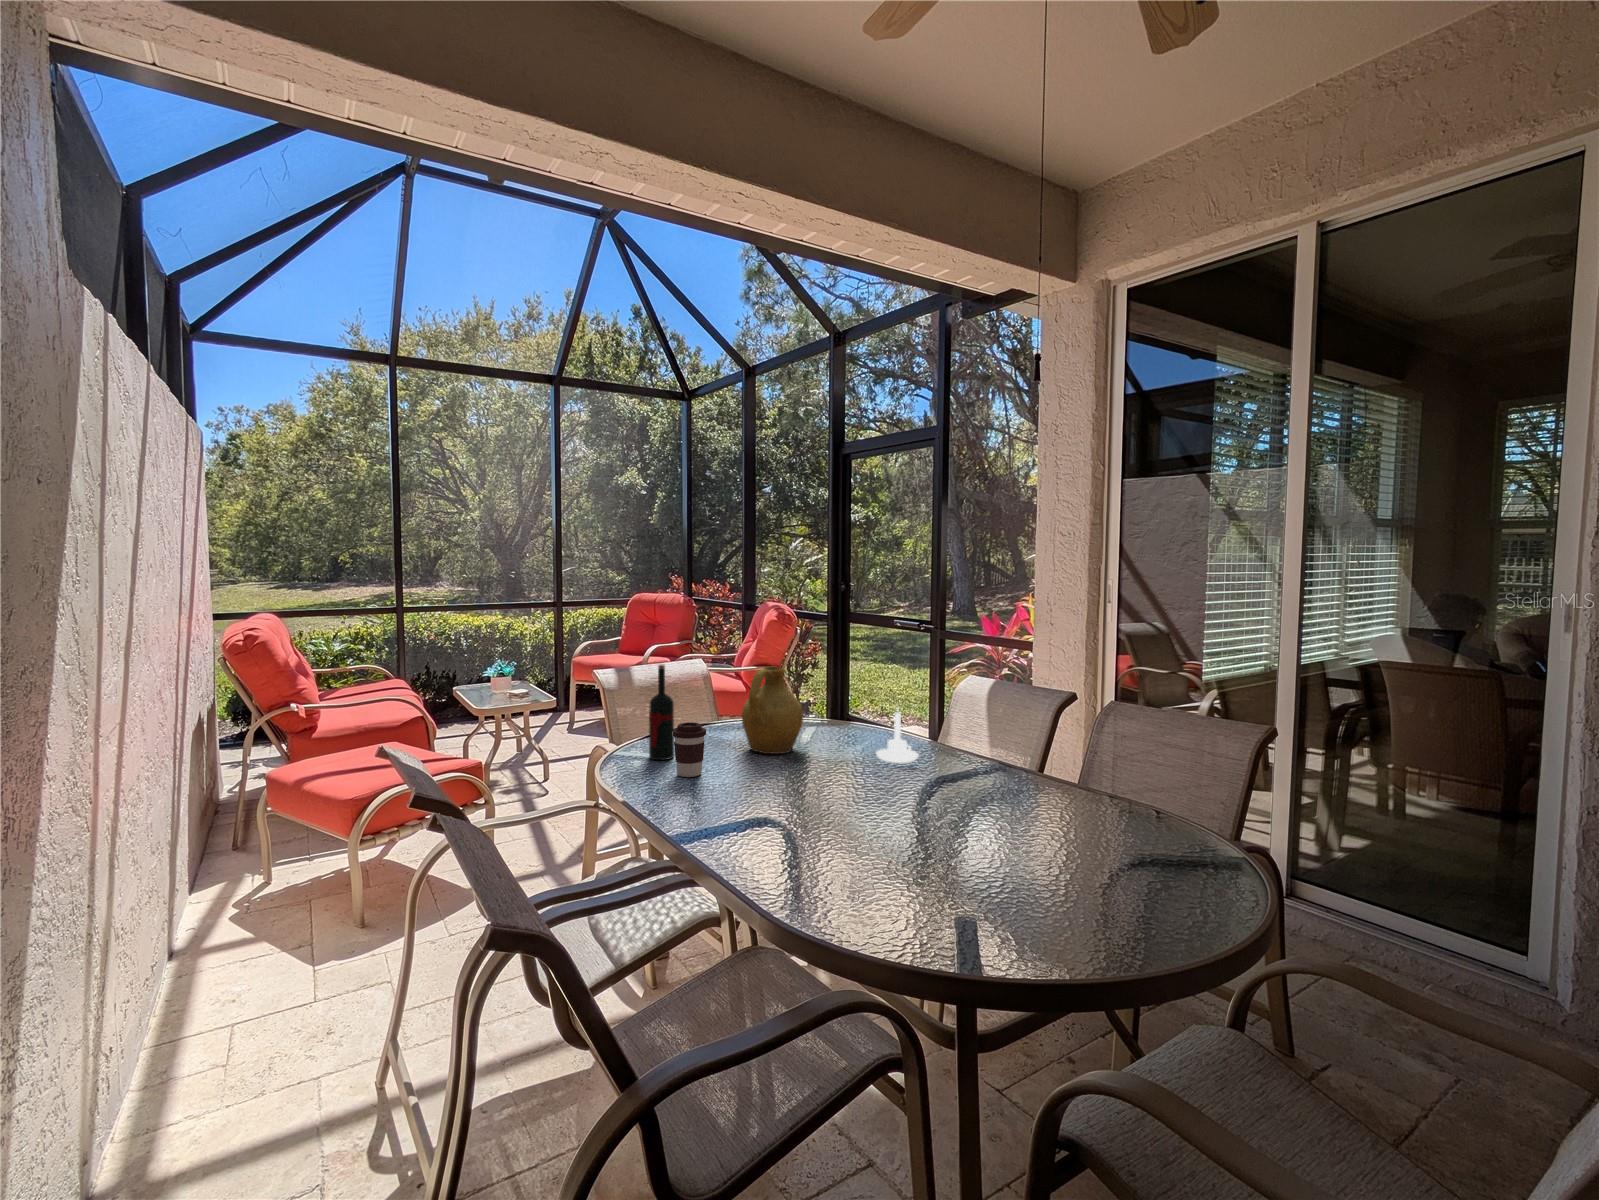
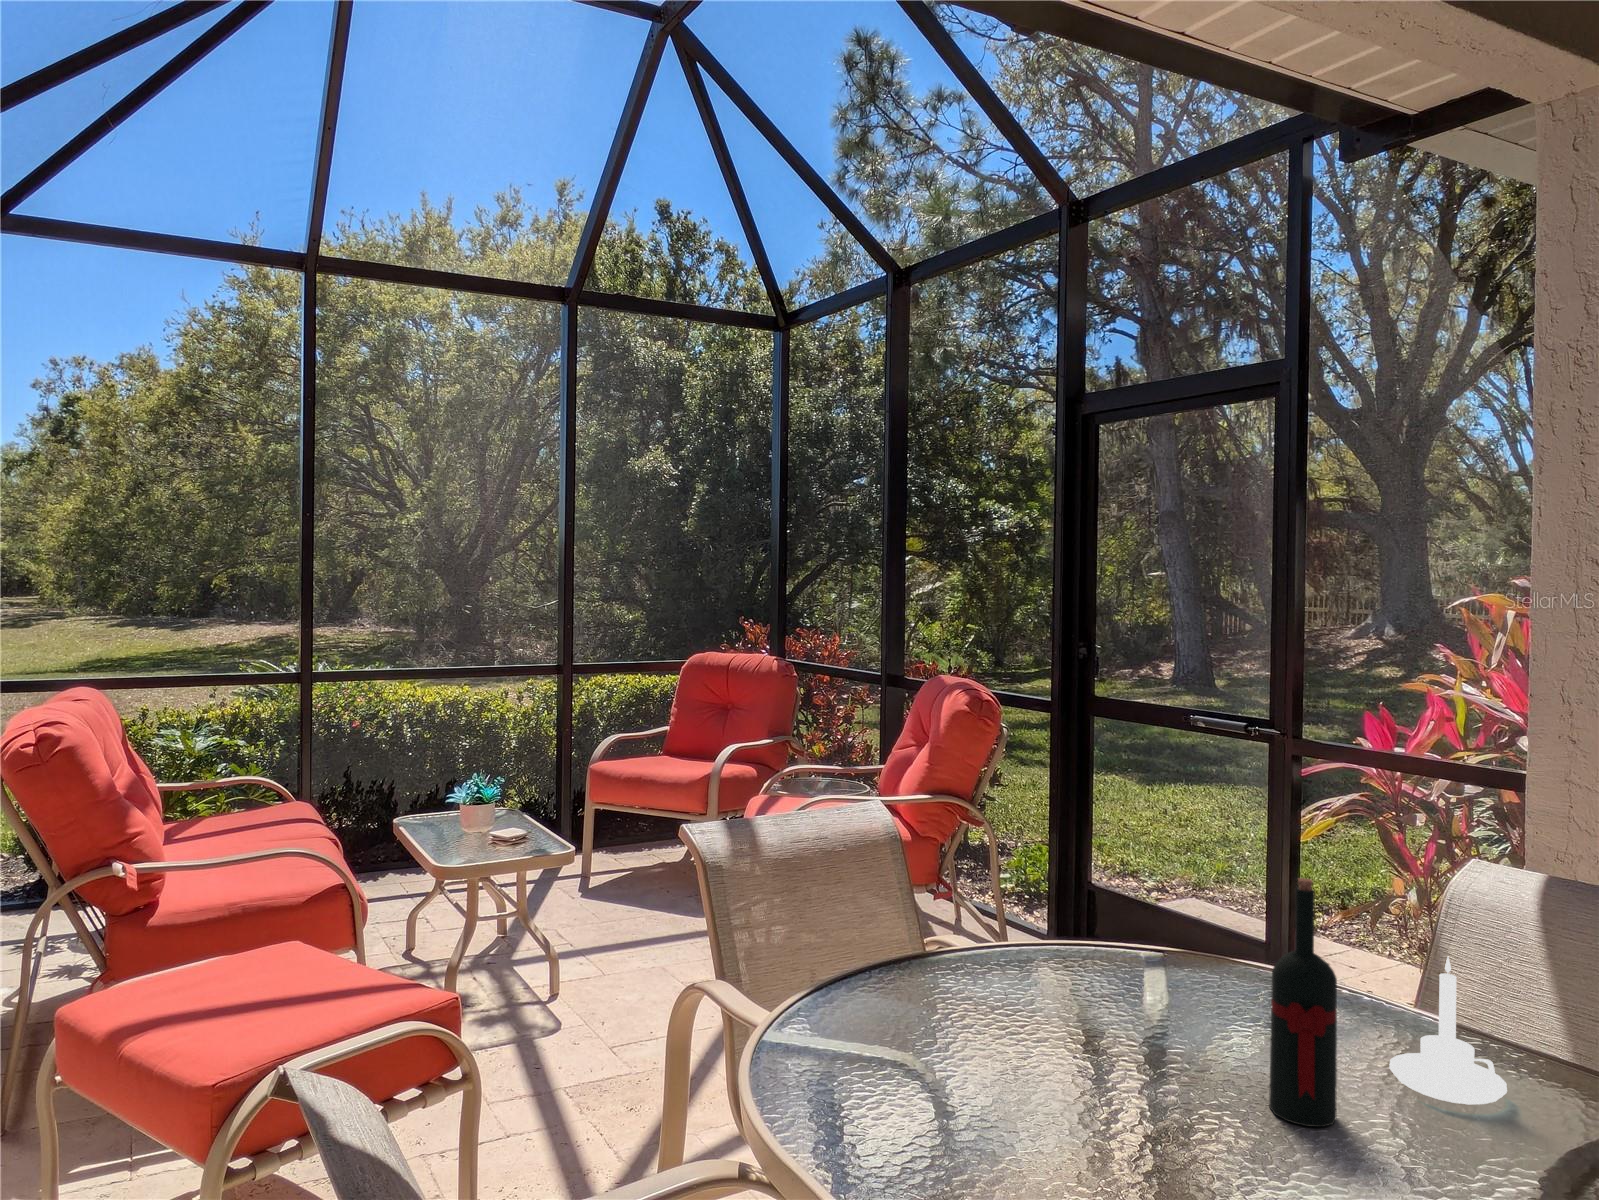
wine bottle: present [649,664,674,760] -> present [1269,878,1337,1127]
pitcher: present [742,667,803,754] -> none [1054,849,1201,1062]
coffee cup: present [673,722,706,777] -> none [941,998,1023,1142]

